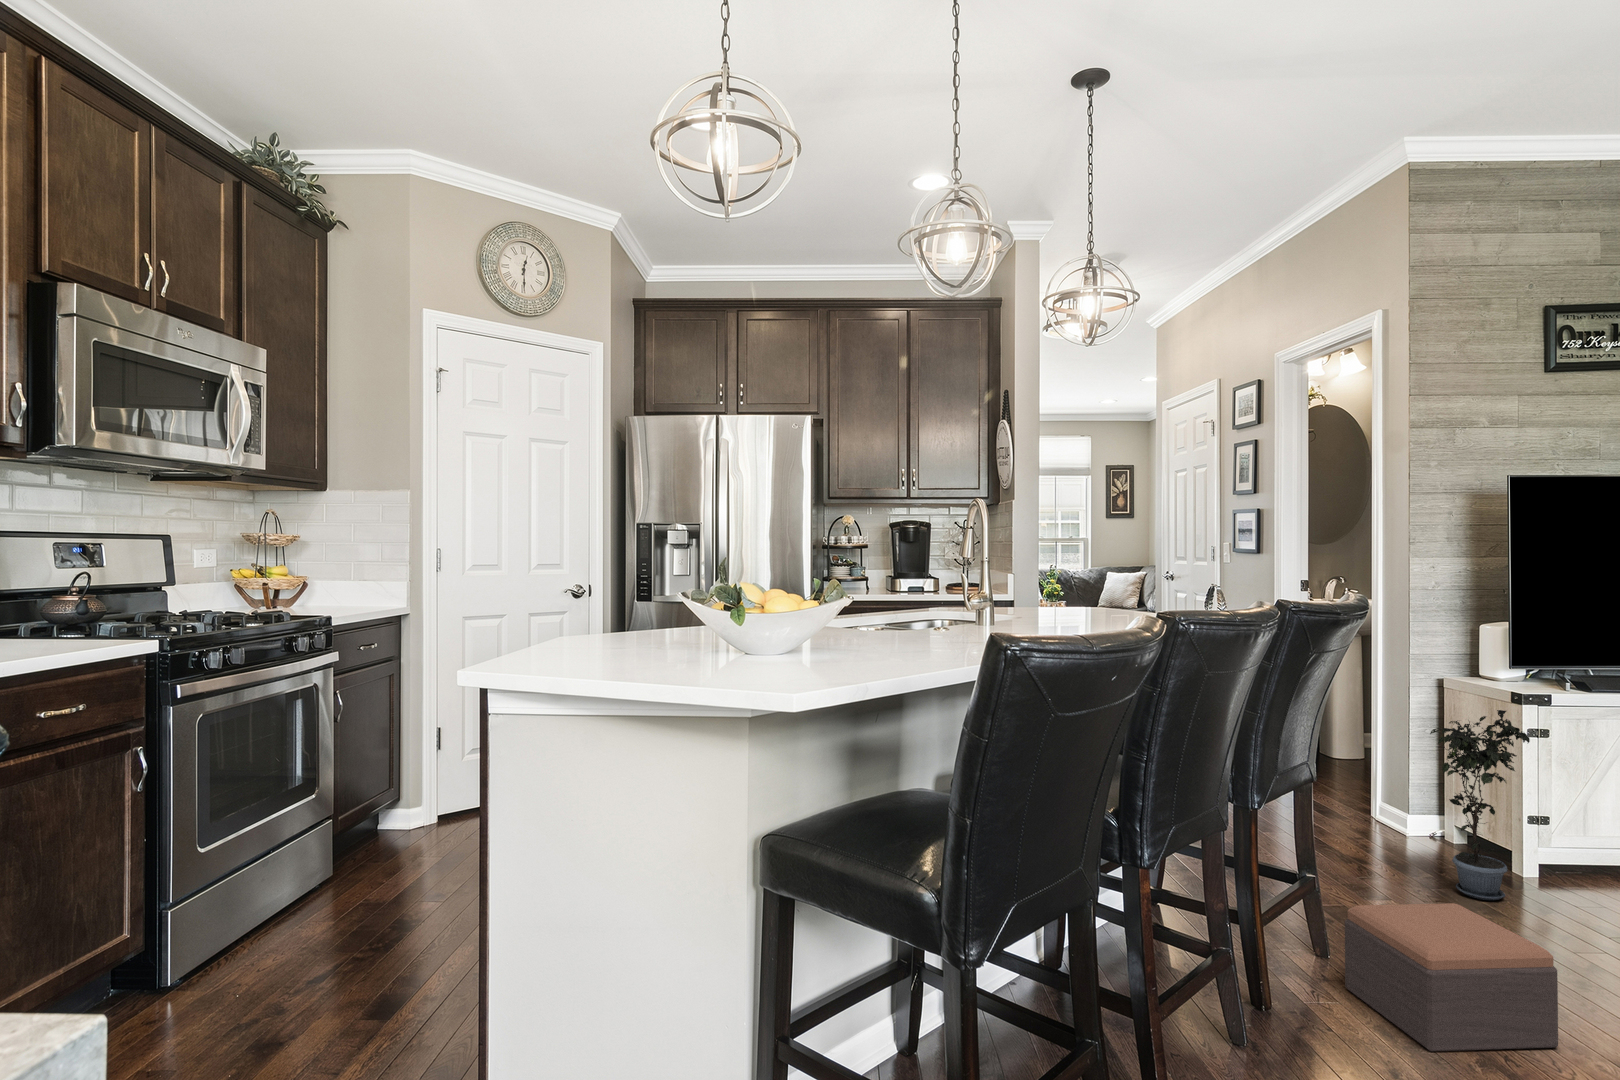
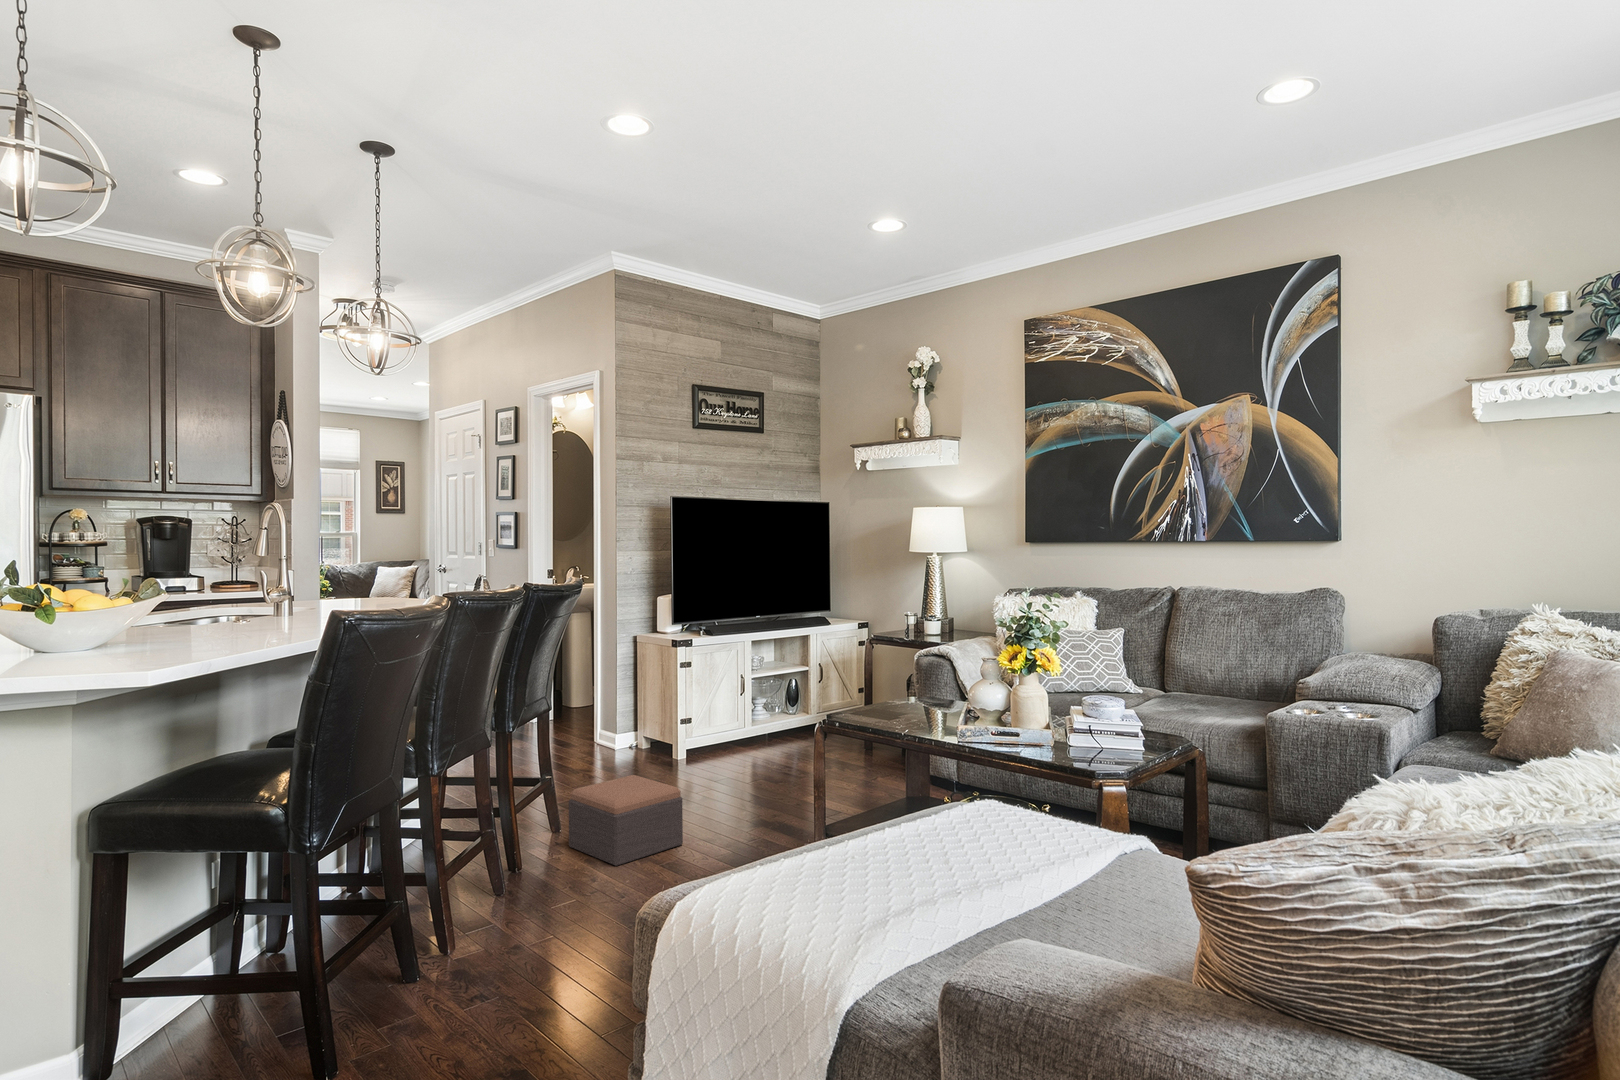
potted plant: present [1430,710,1530,900] -> none [625,651,679,778]

